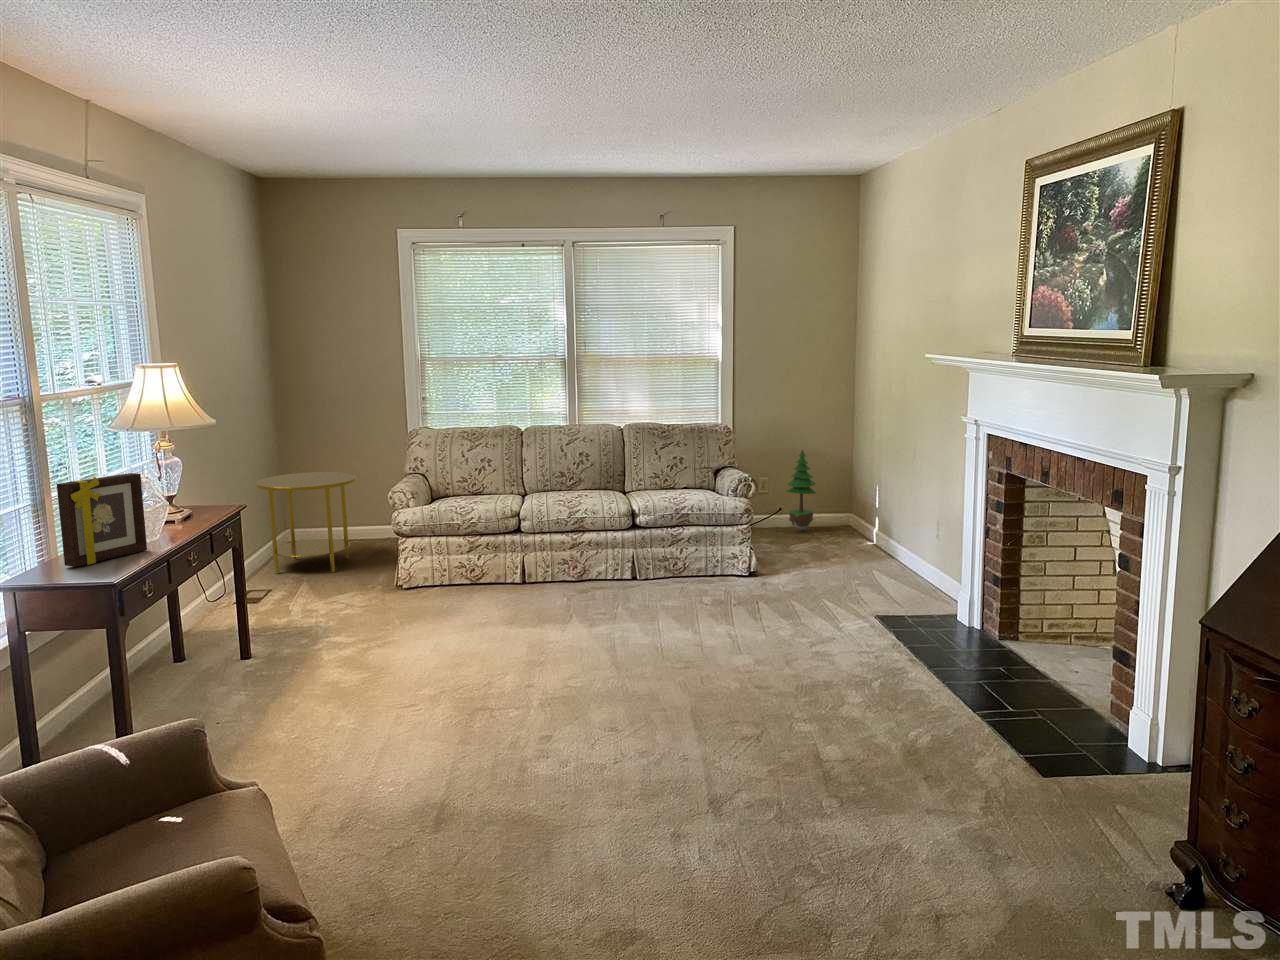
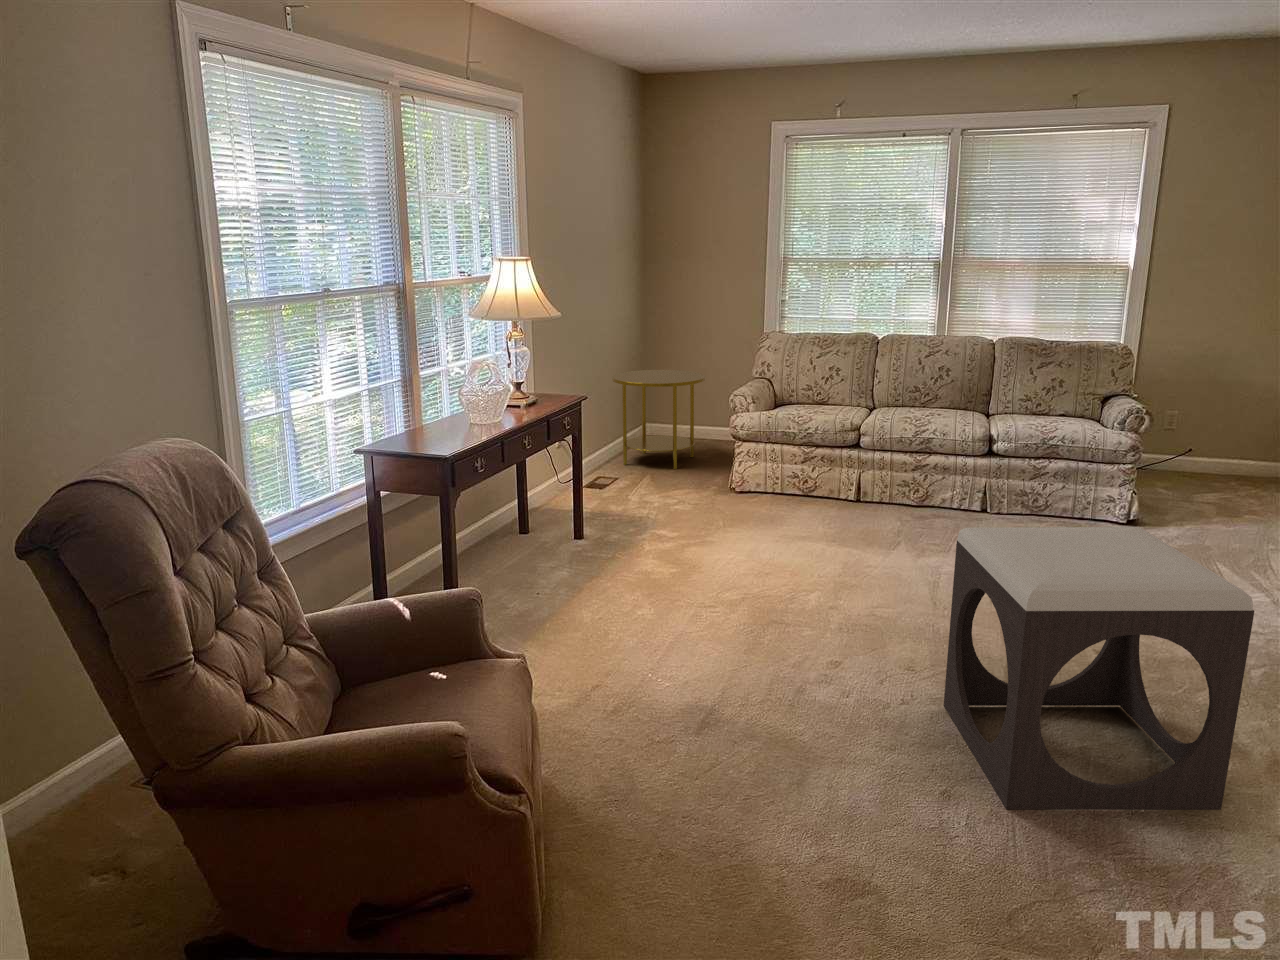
potted tree: present [787,450,816,531] -> none [1200,379,1244,480]
picture frame: present [57,473,147,567] -> none [412,358,485,439]
footstool: none [651,574,884,831] -> present [944,527,1254,810]

